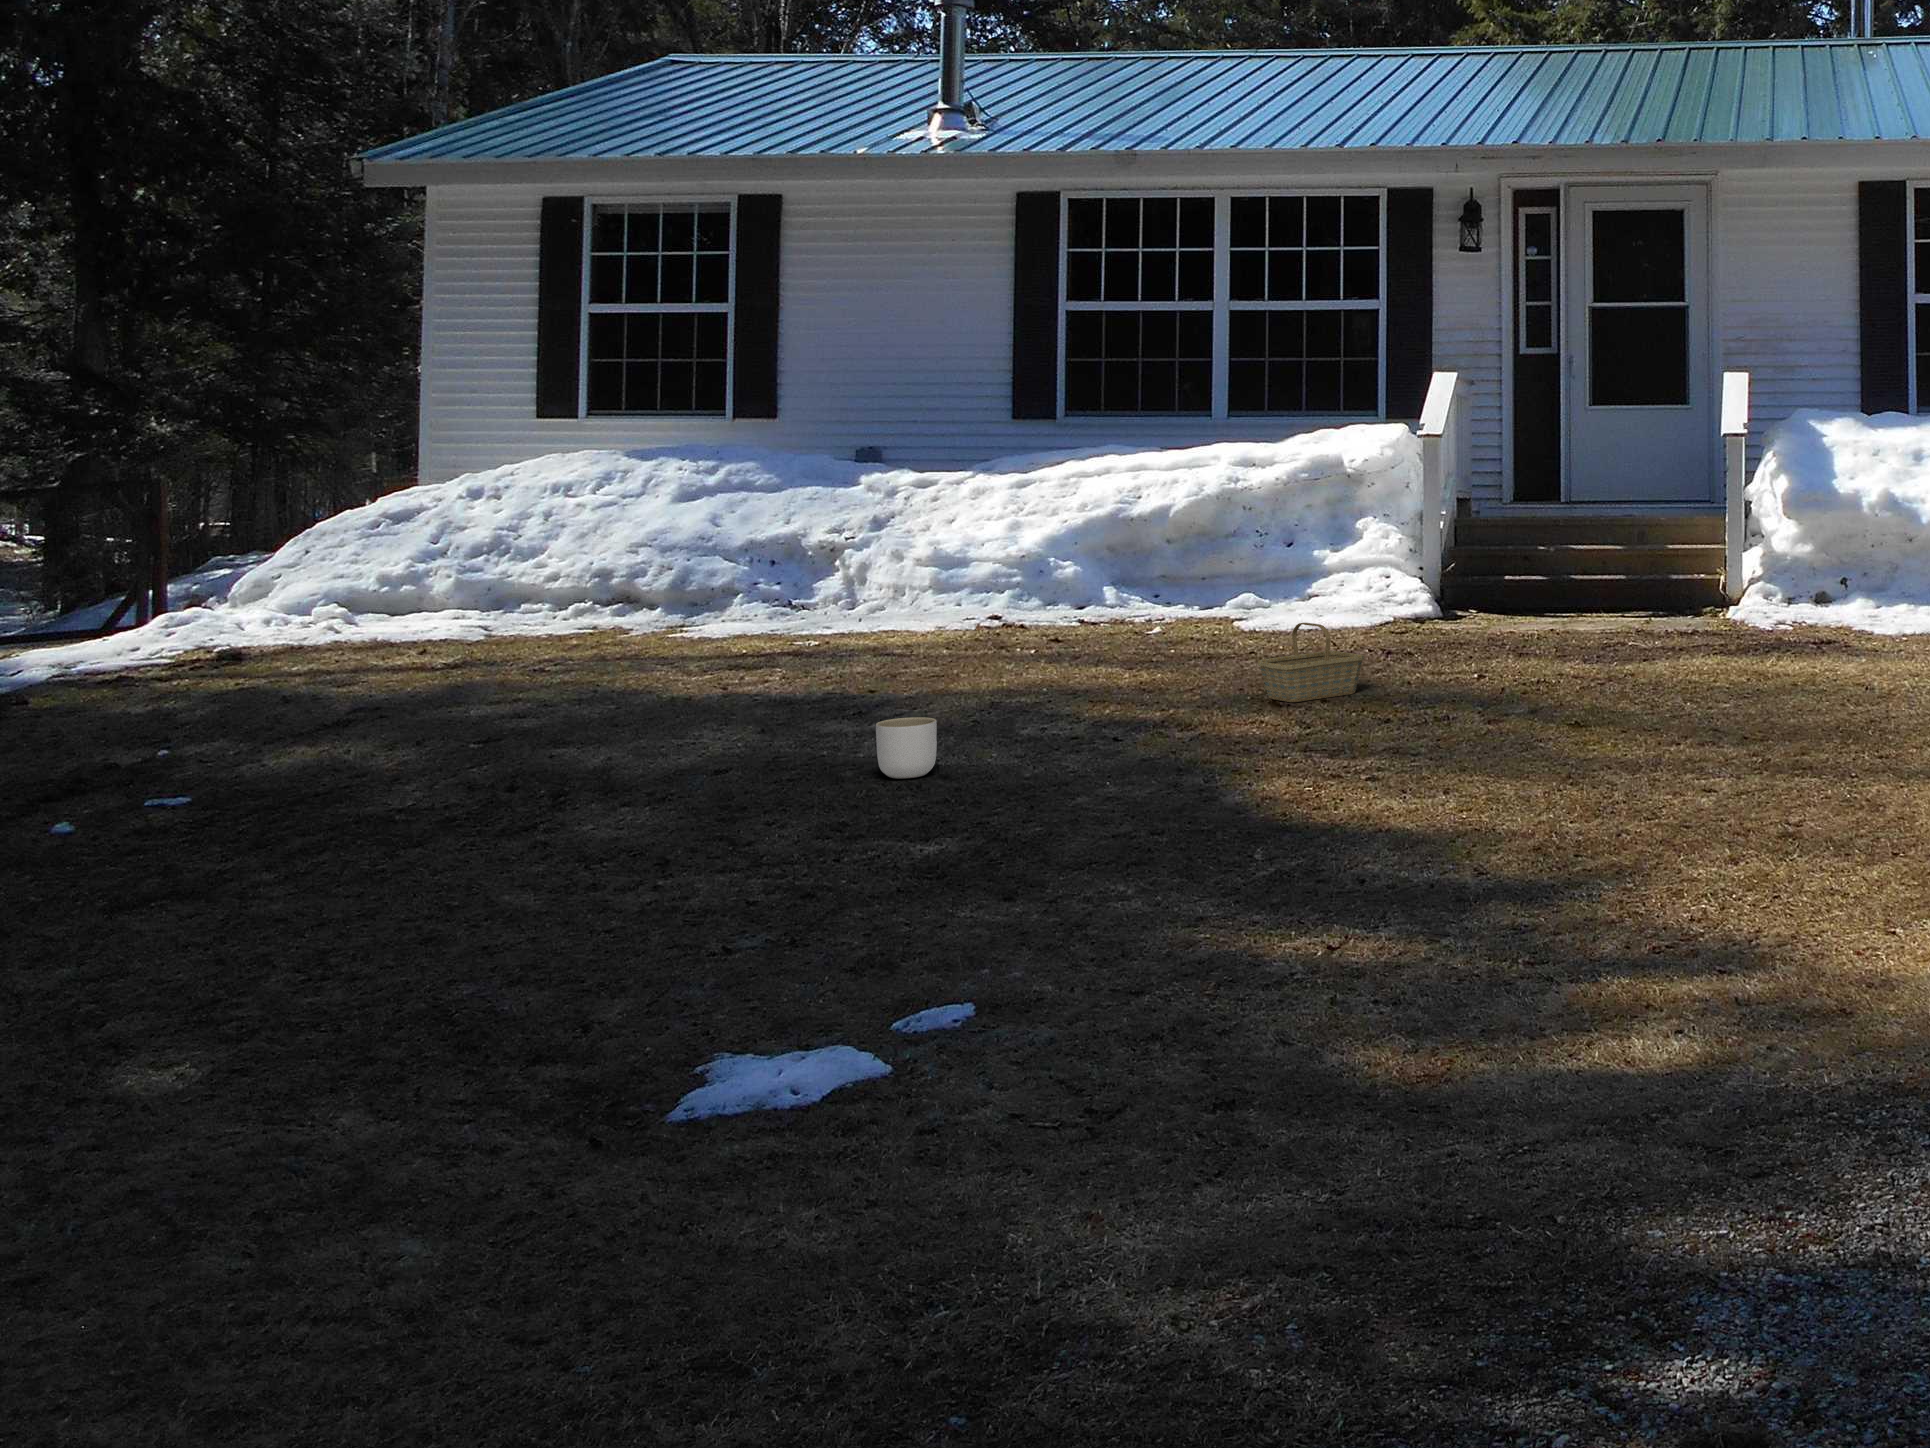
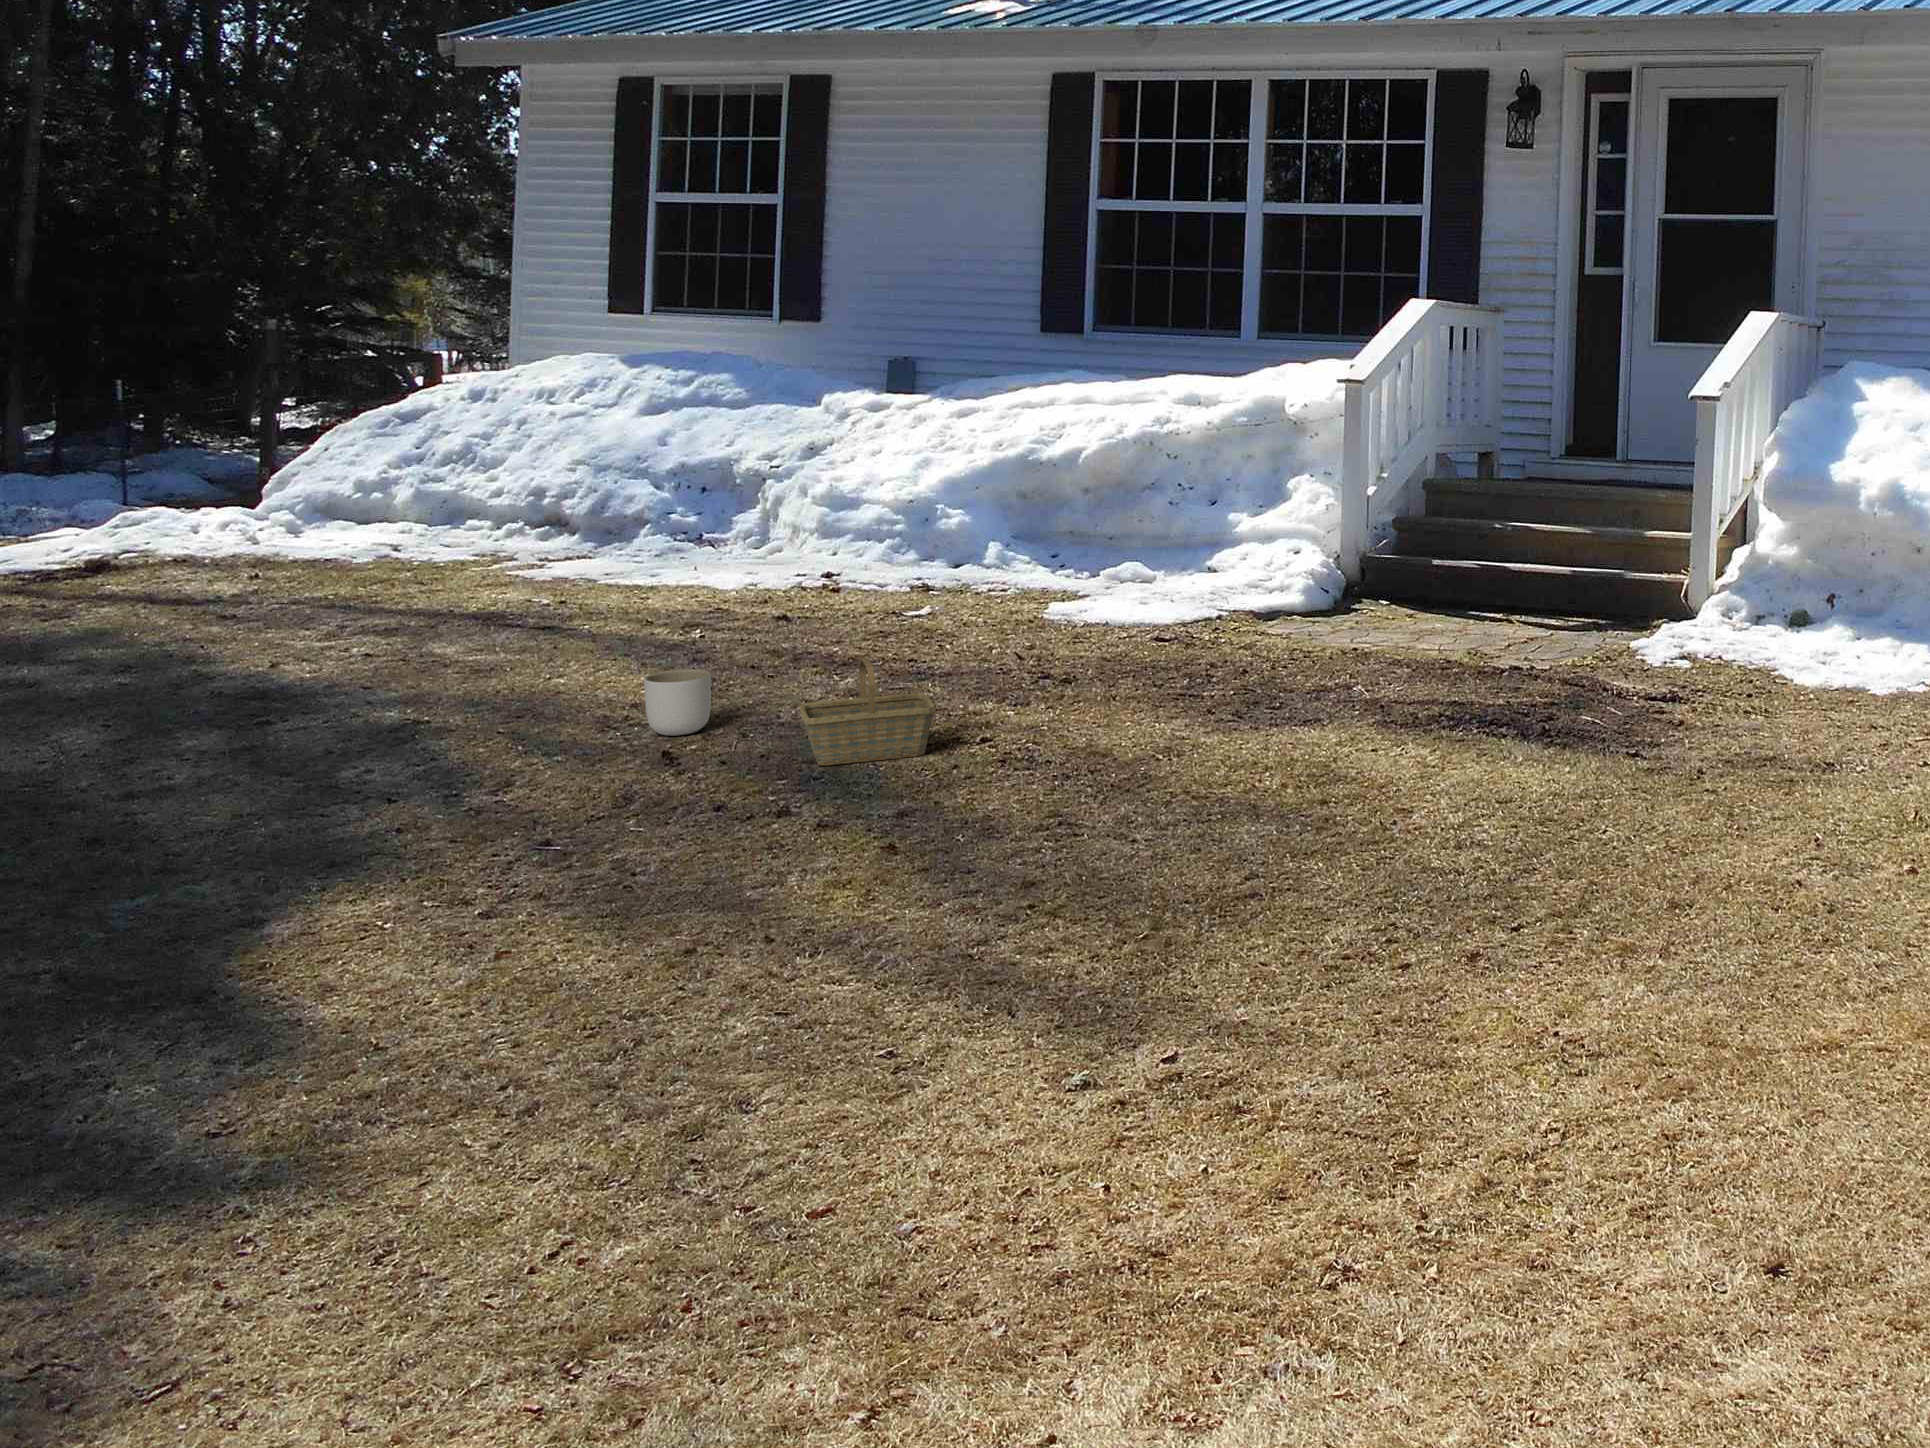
planter: present [876,717,937,779] -> present [644,669,711,736]

